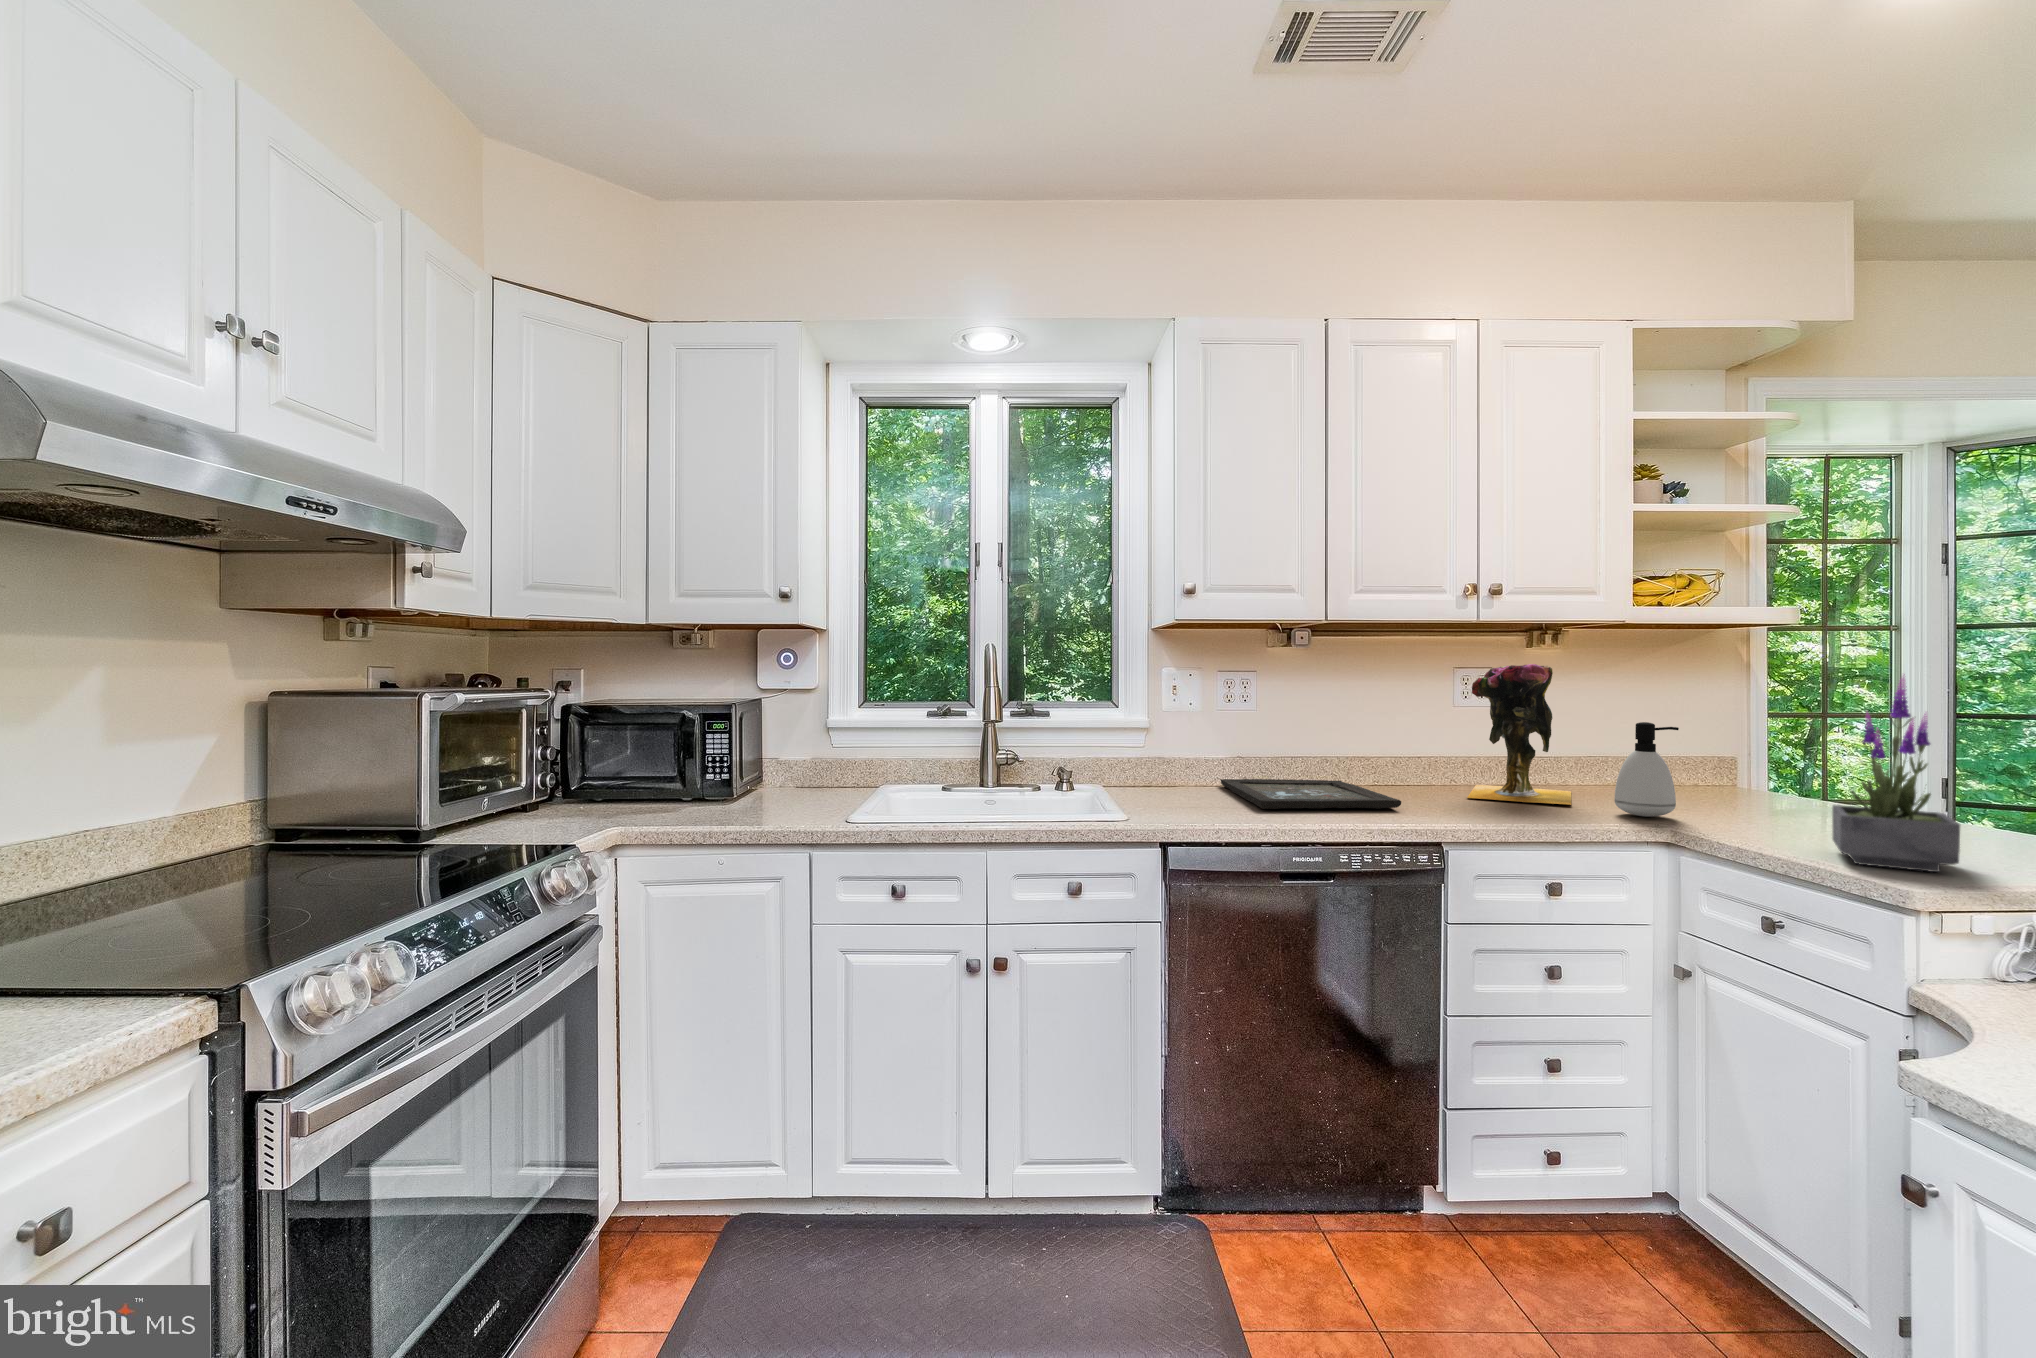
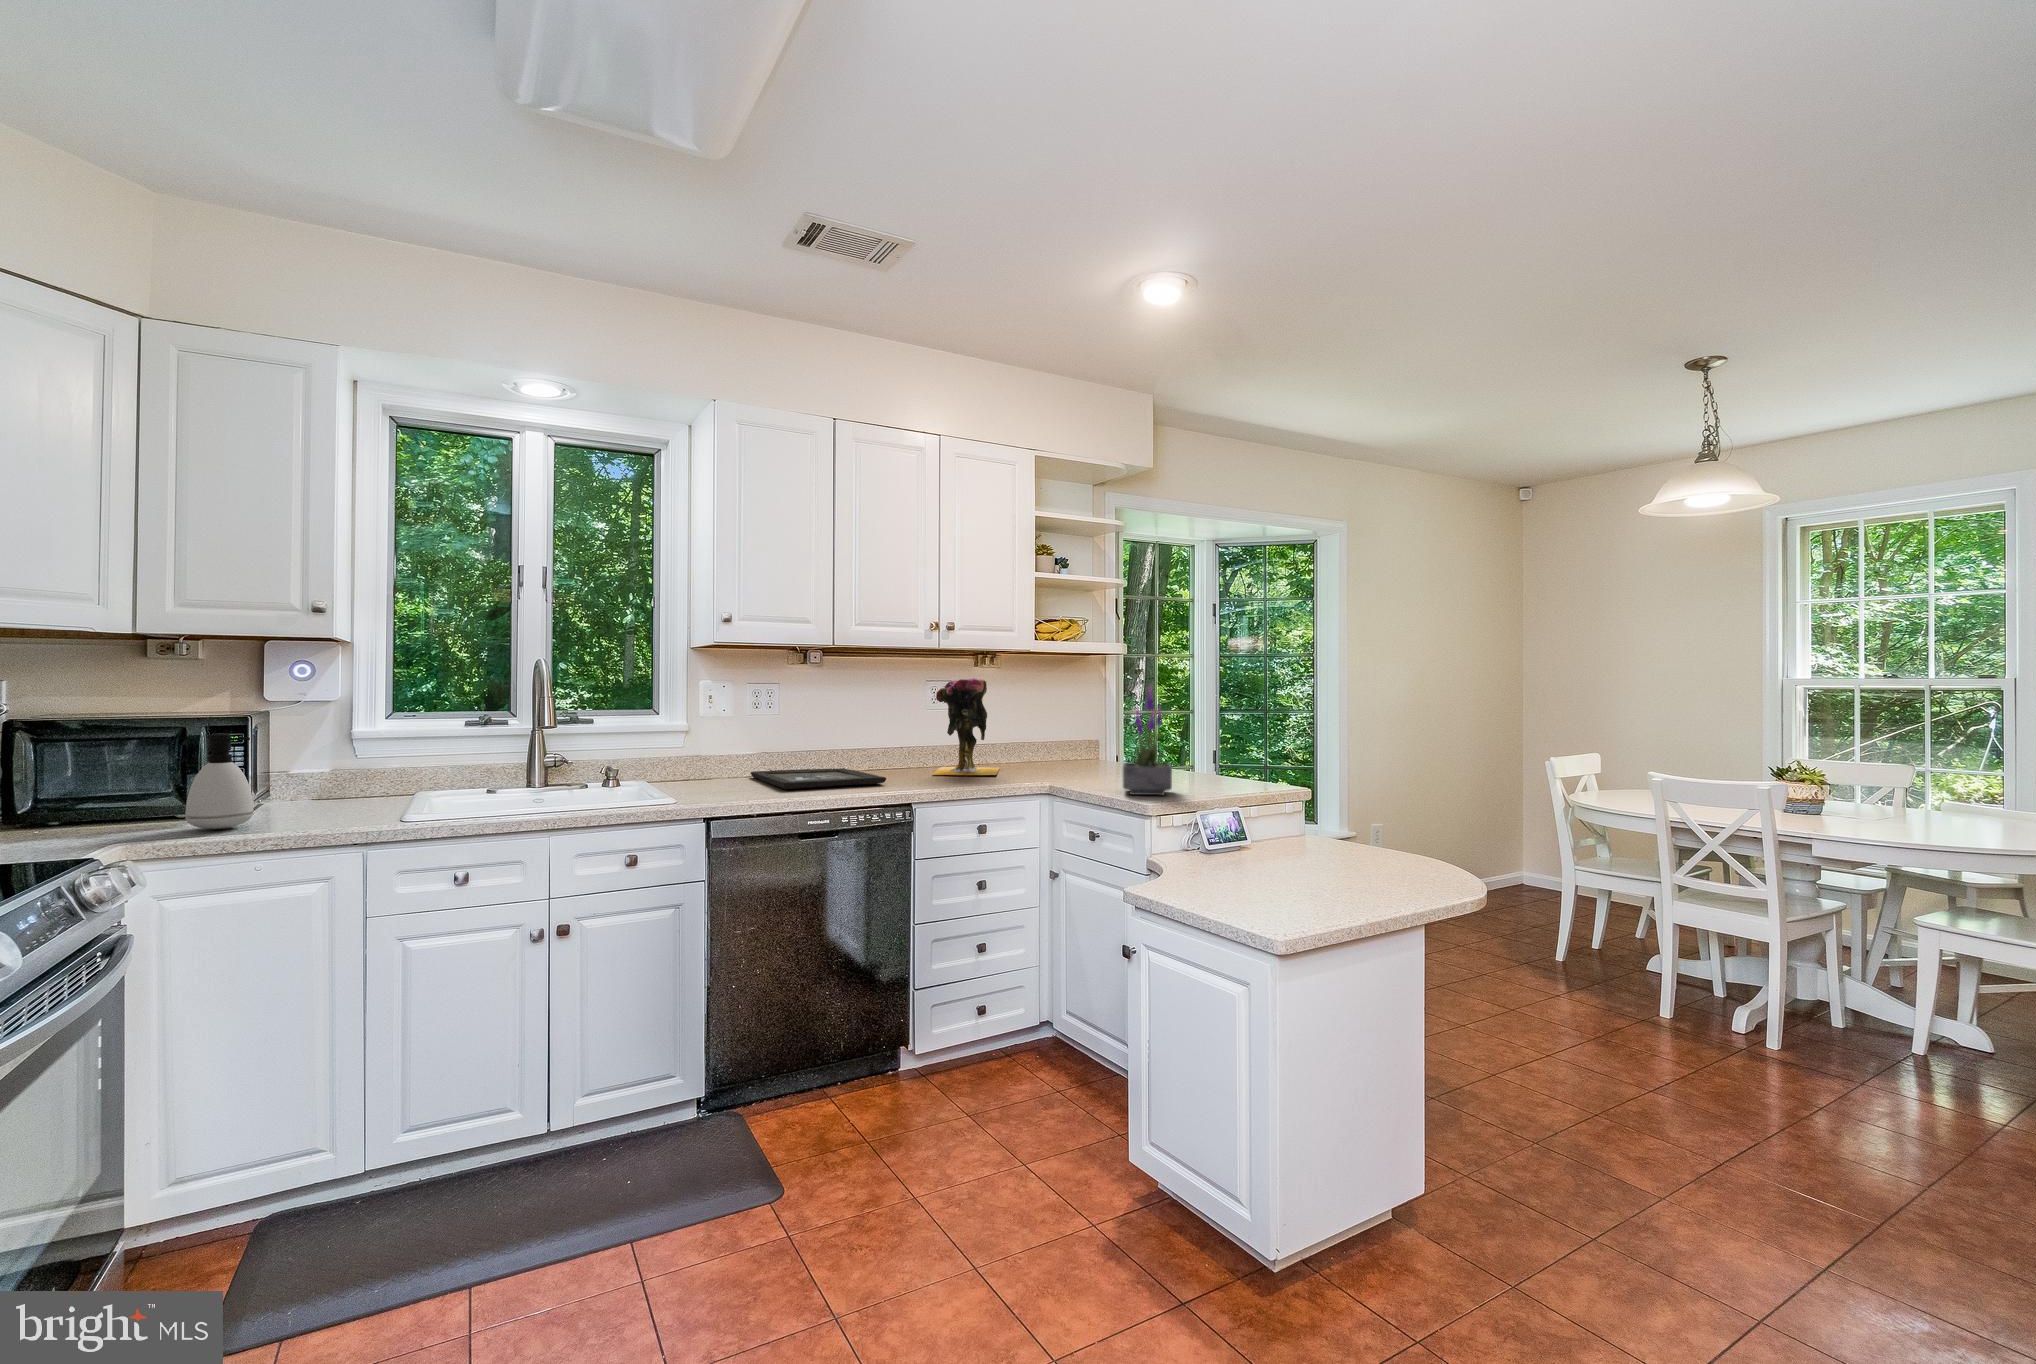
soap dispenser: present [1614,722,1679,817] -> present [185,733,253,829]

